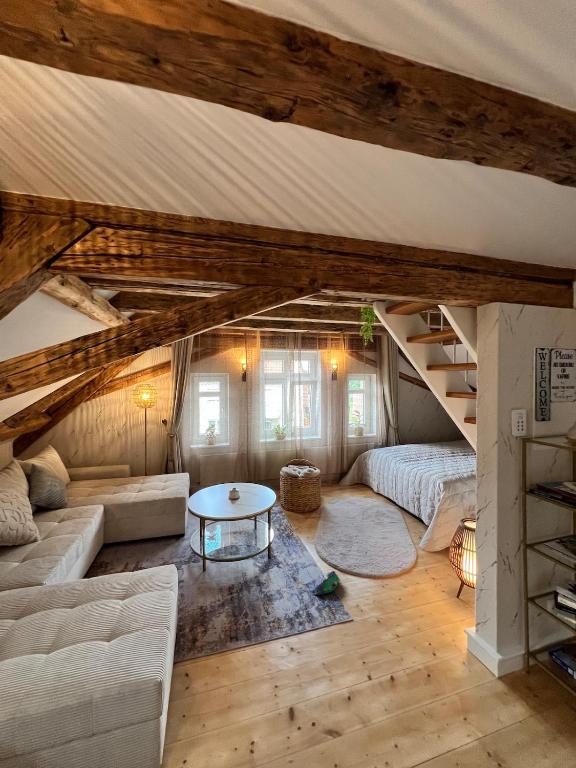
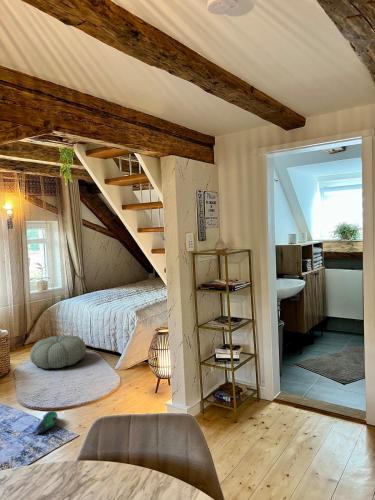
pouf: none [337,483,388,518] -> present [30,335,86,369]

